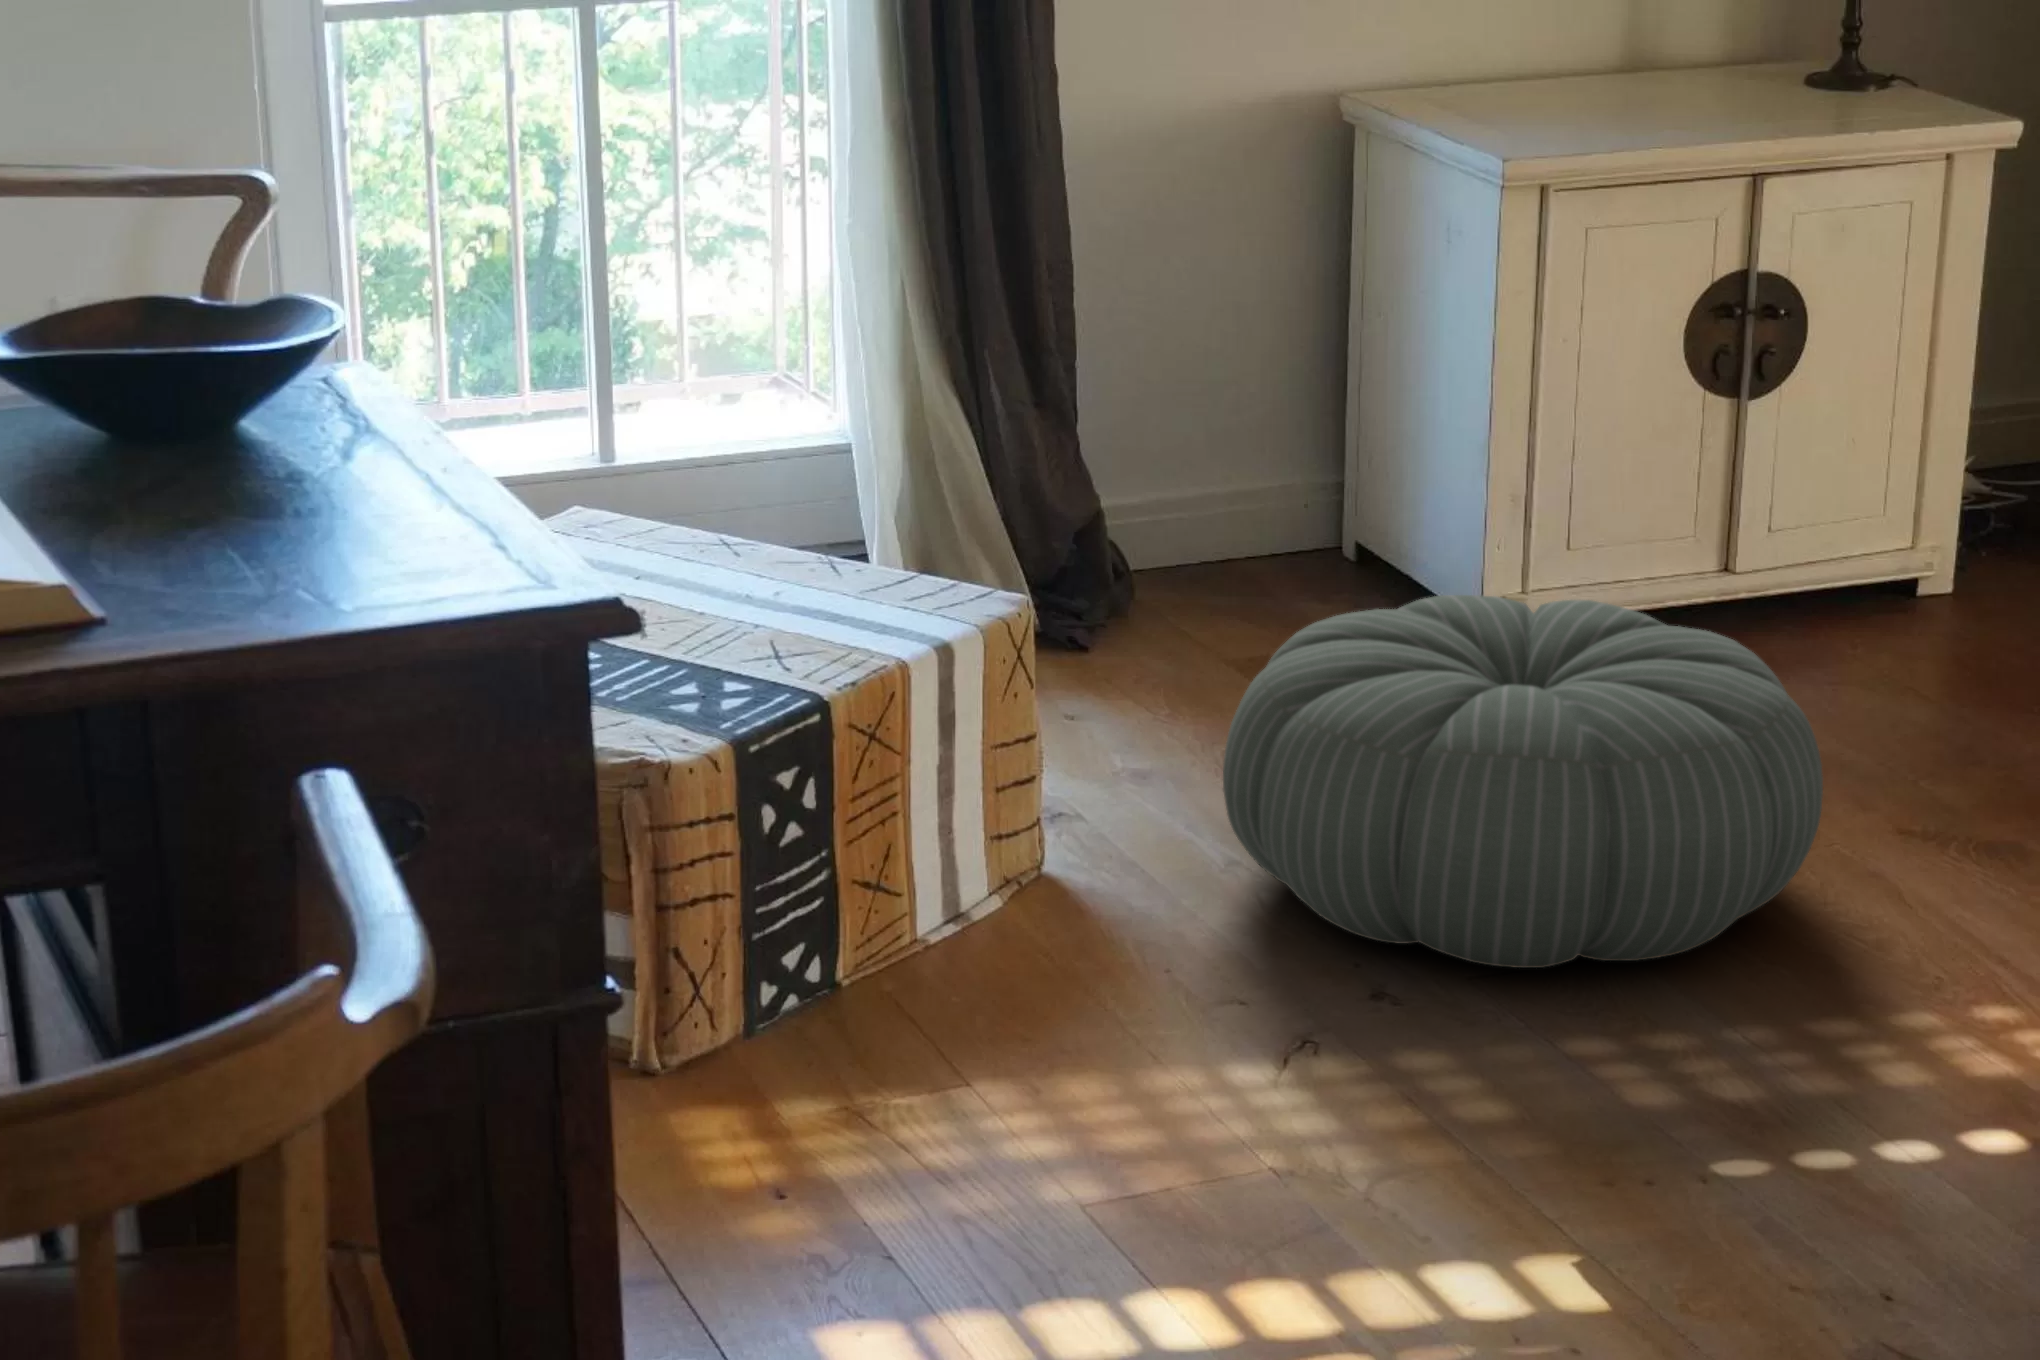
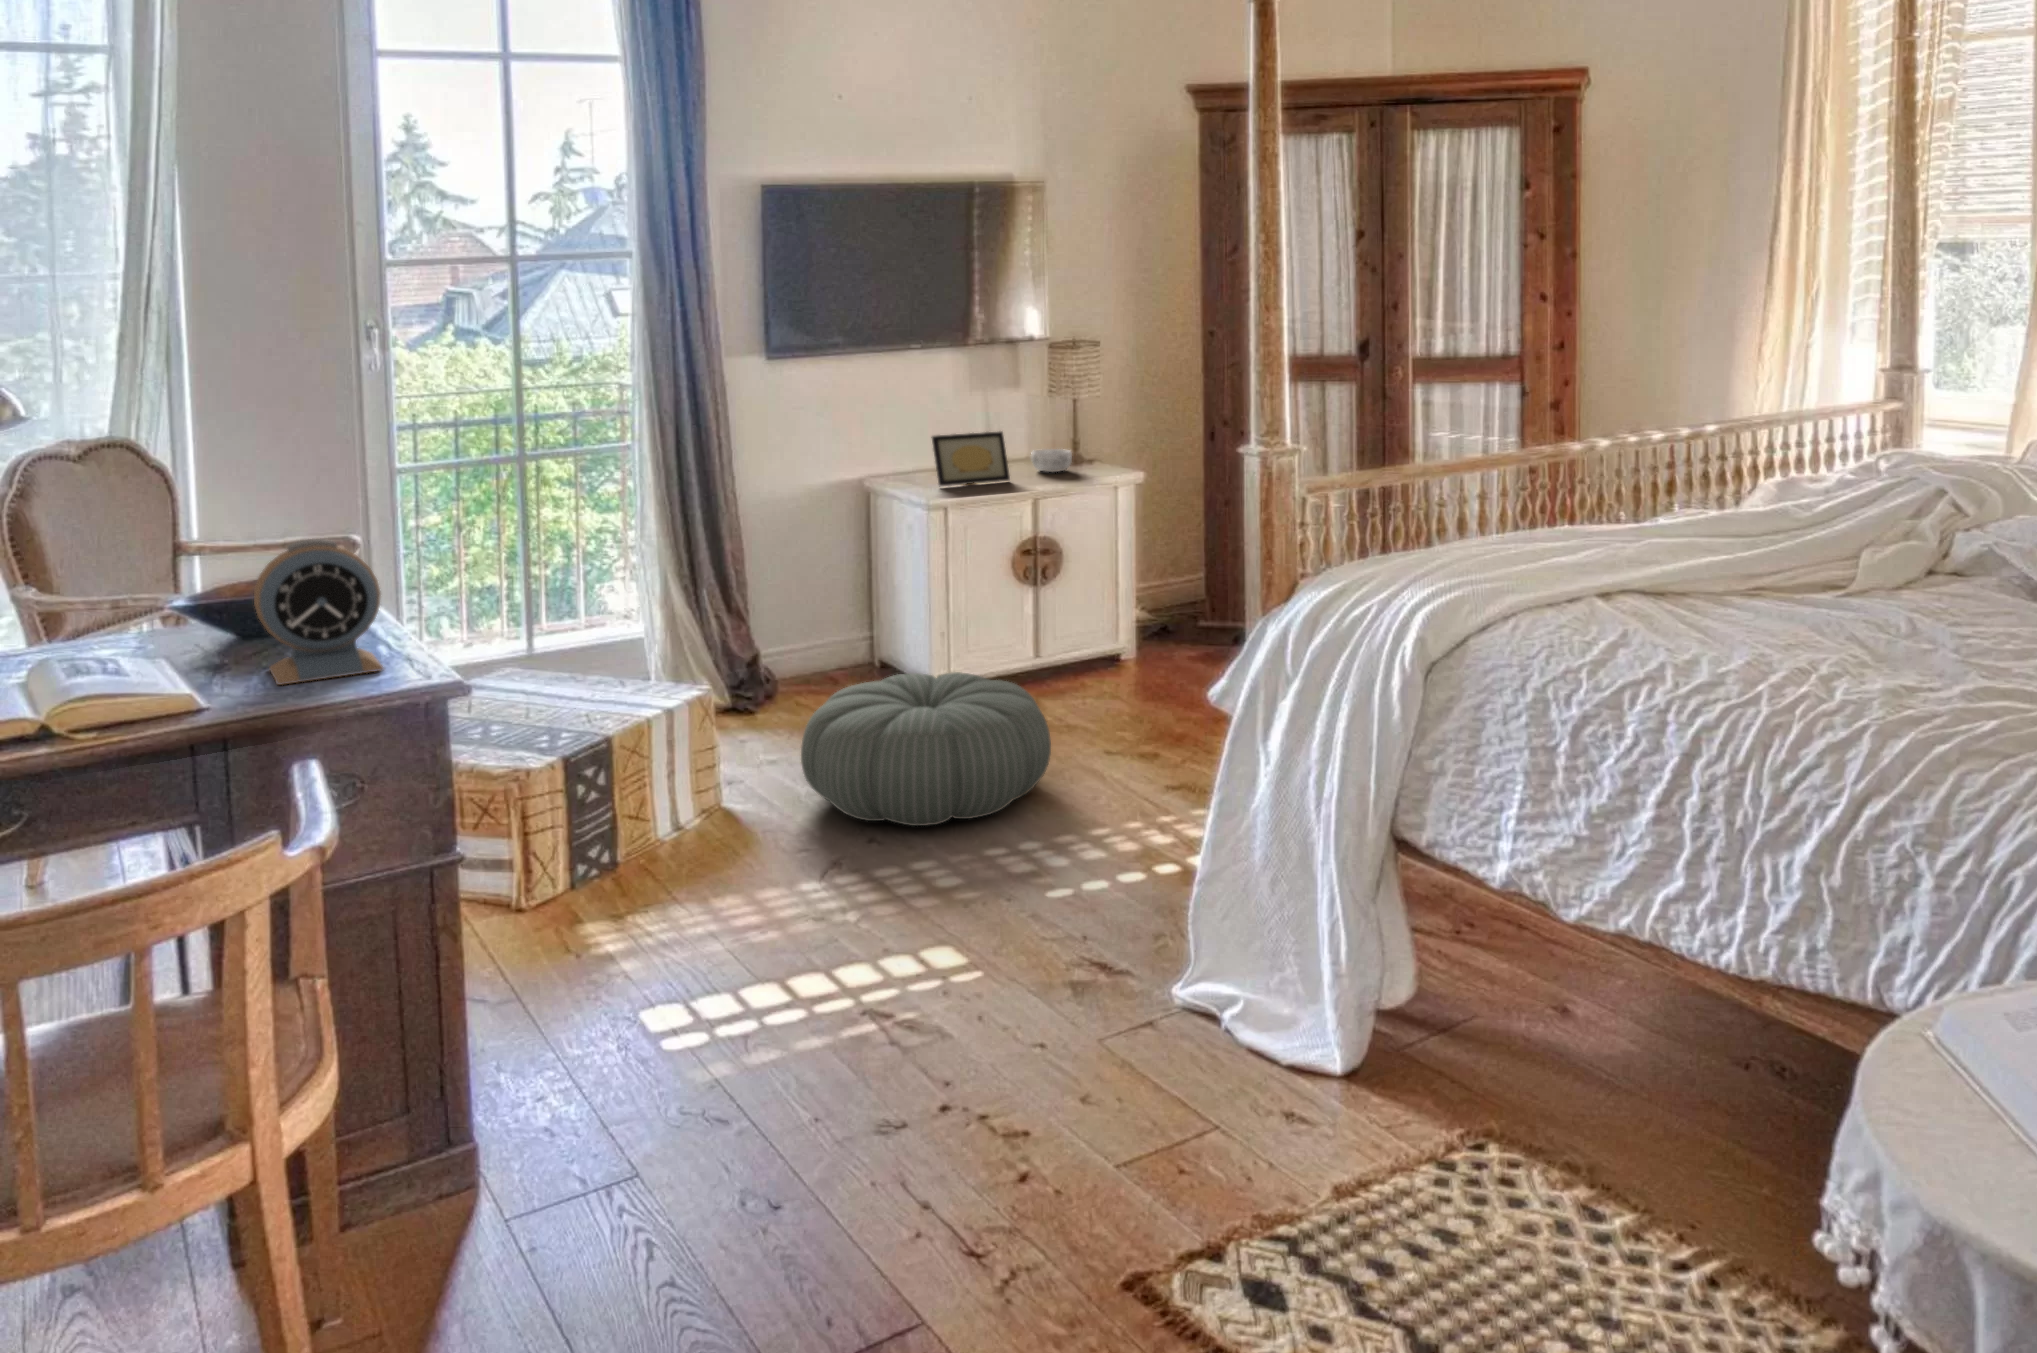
picture frame: none [1529,9,1708,143] -> present [931,432,1010,486]
decorative bowl: none [1754,56,1859,115] -> present [1031,449,1072,472]
alarm clock: none [166,245,445,605] -> present [254,539,384,685]

